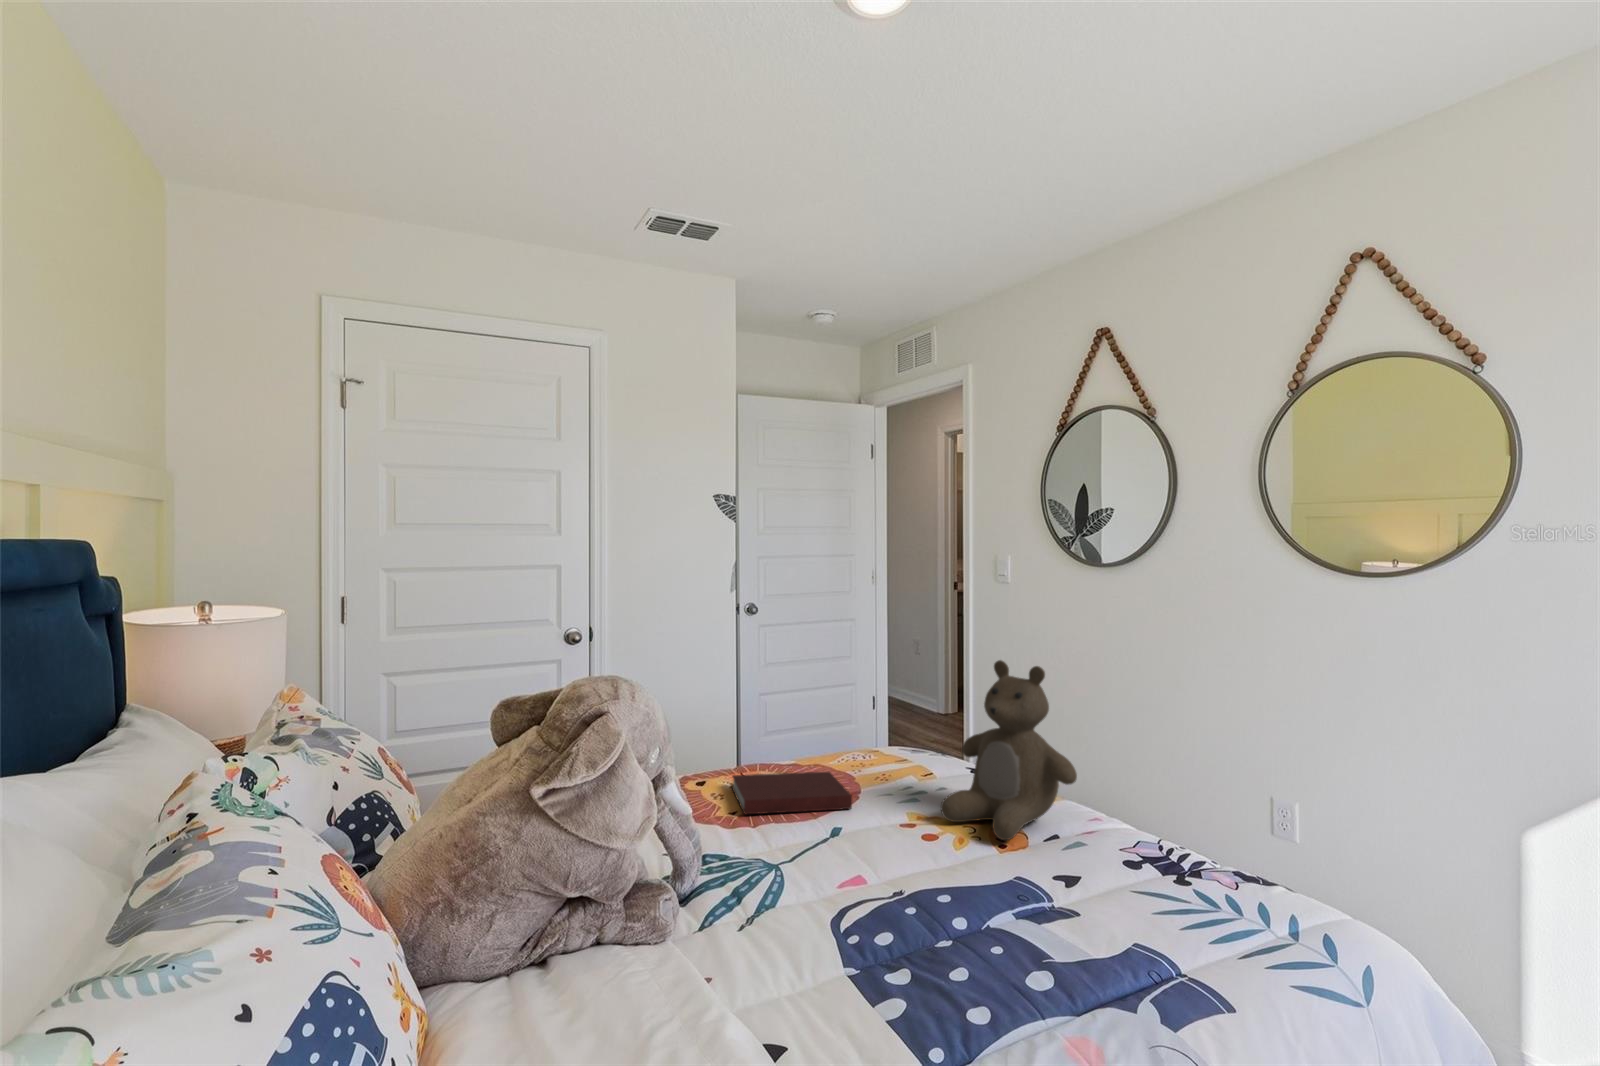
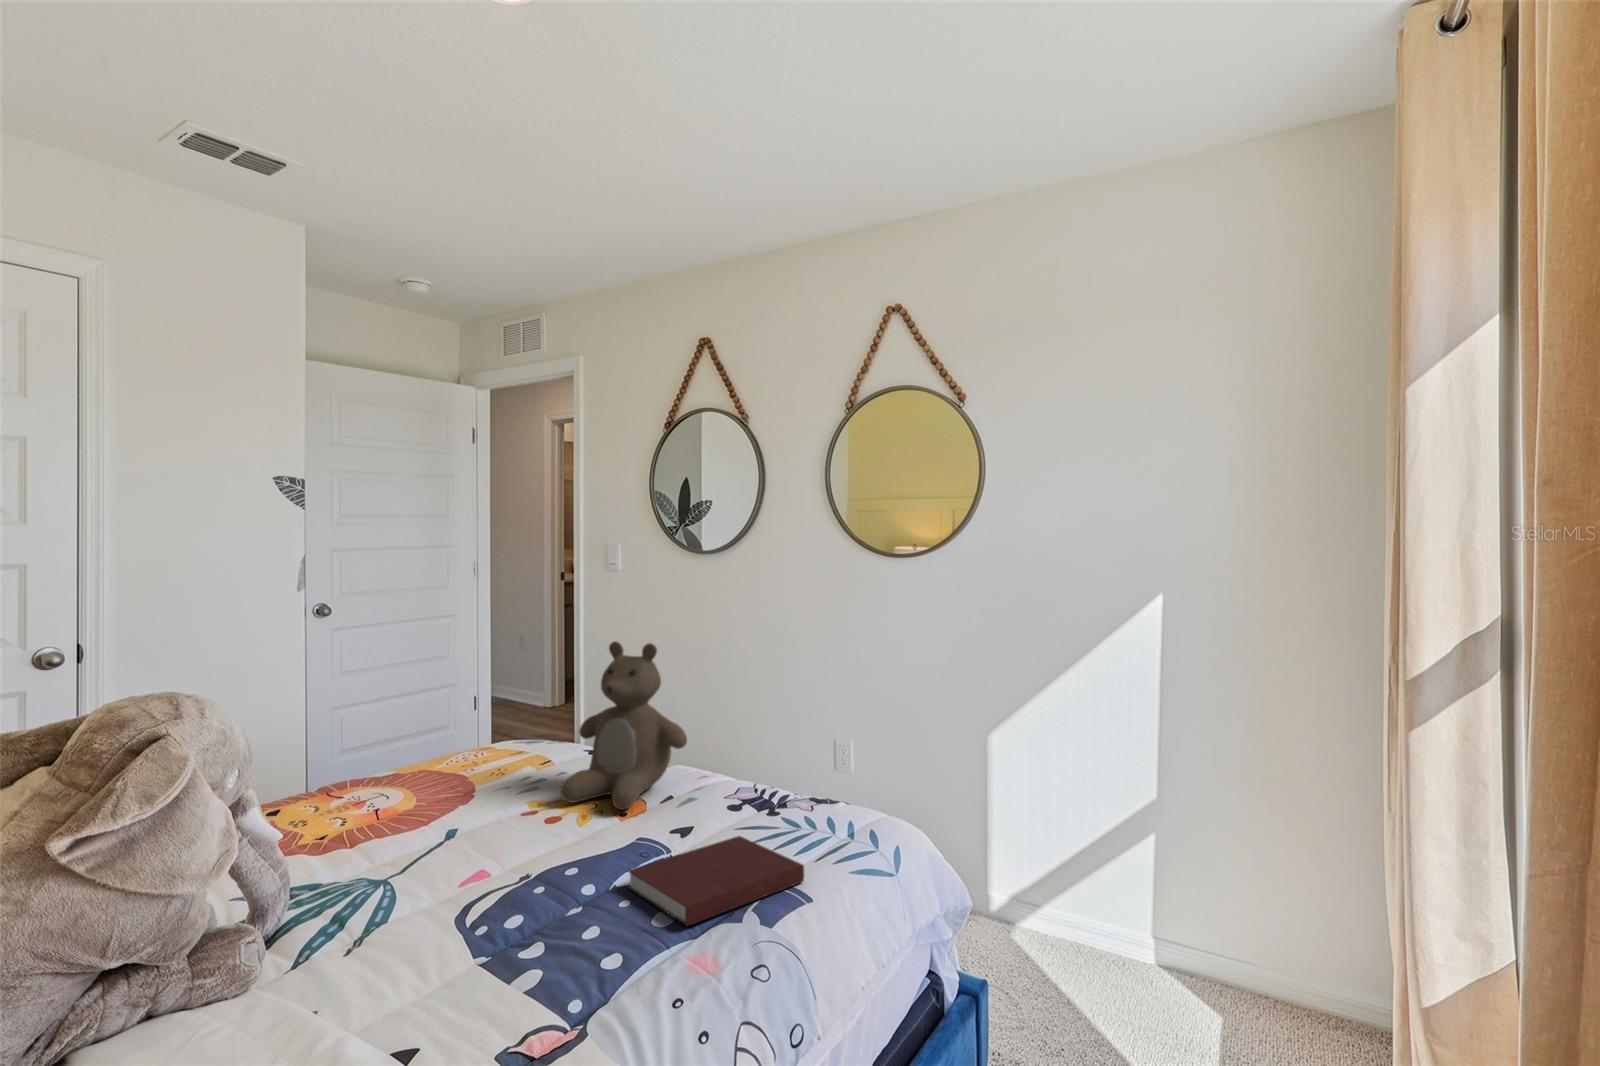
notebook: present [732,772,852,814] -> present [627,836,804,926]

